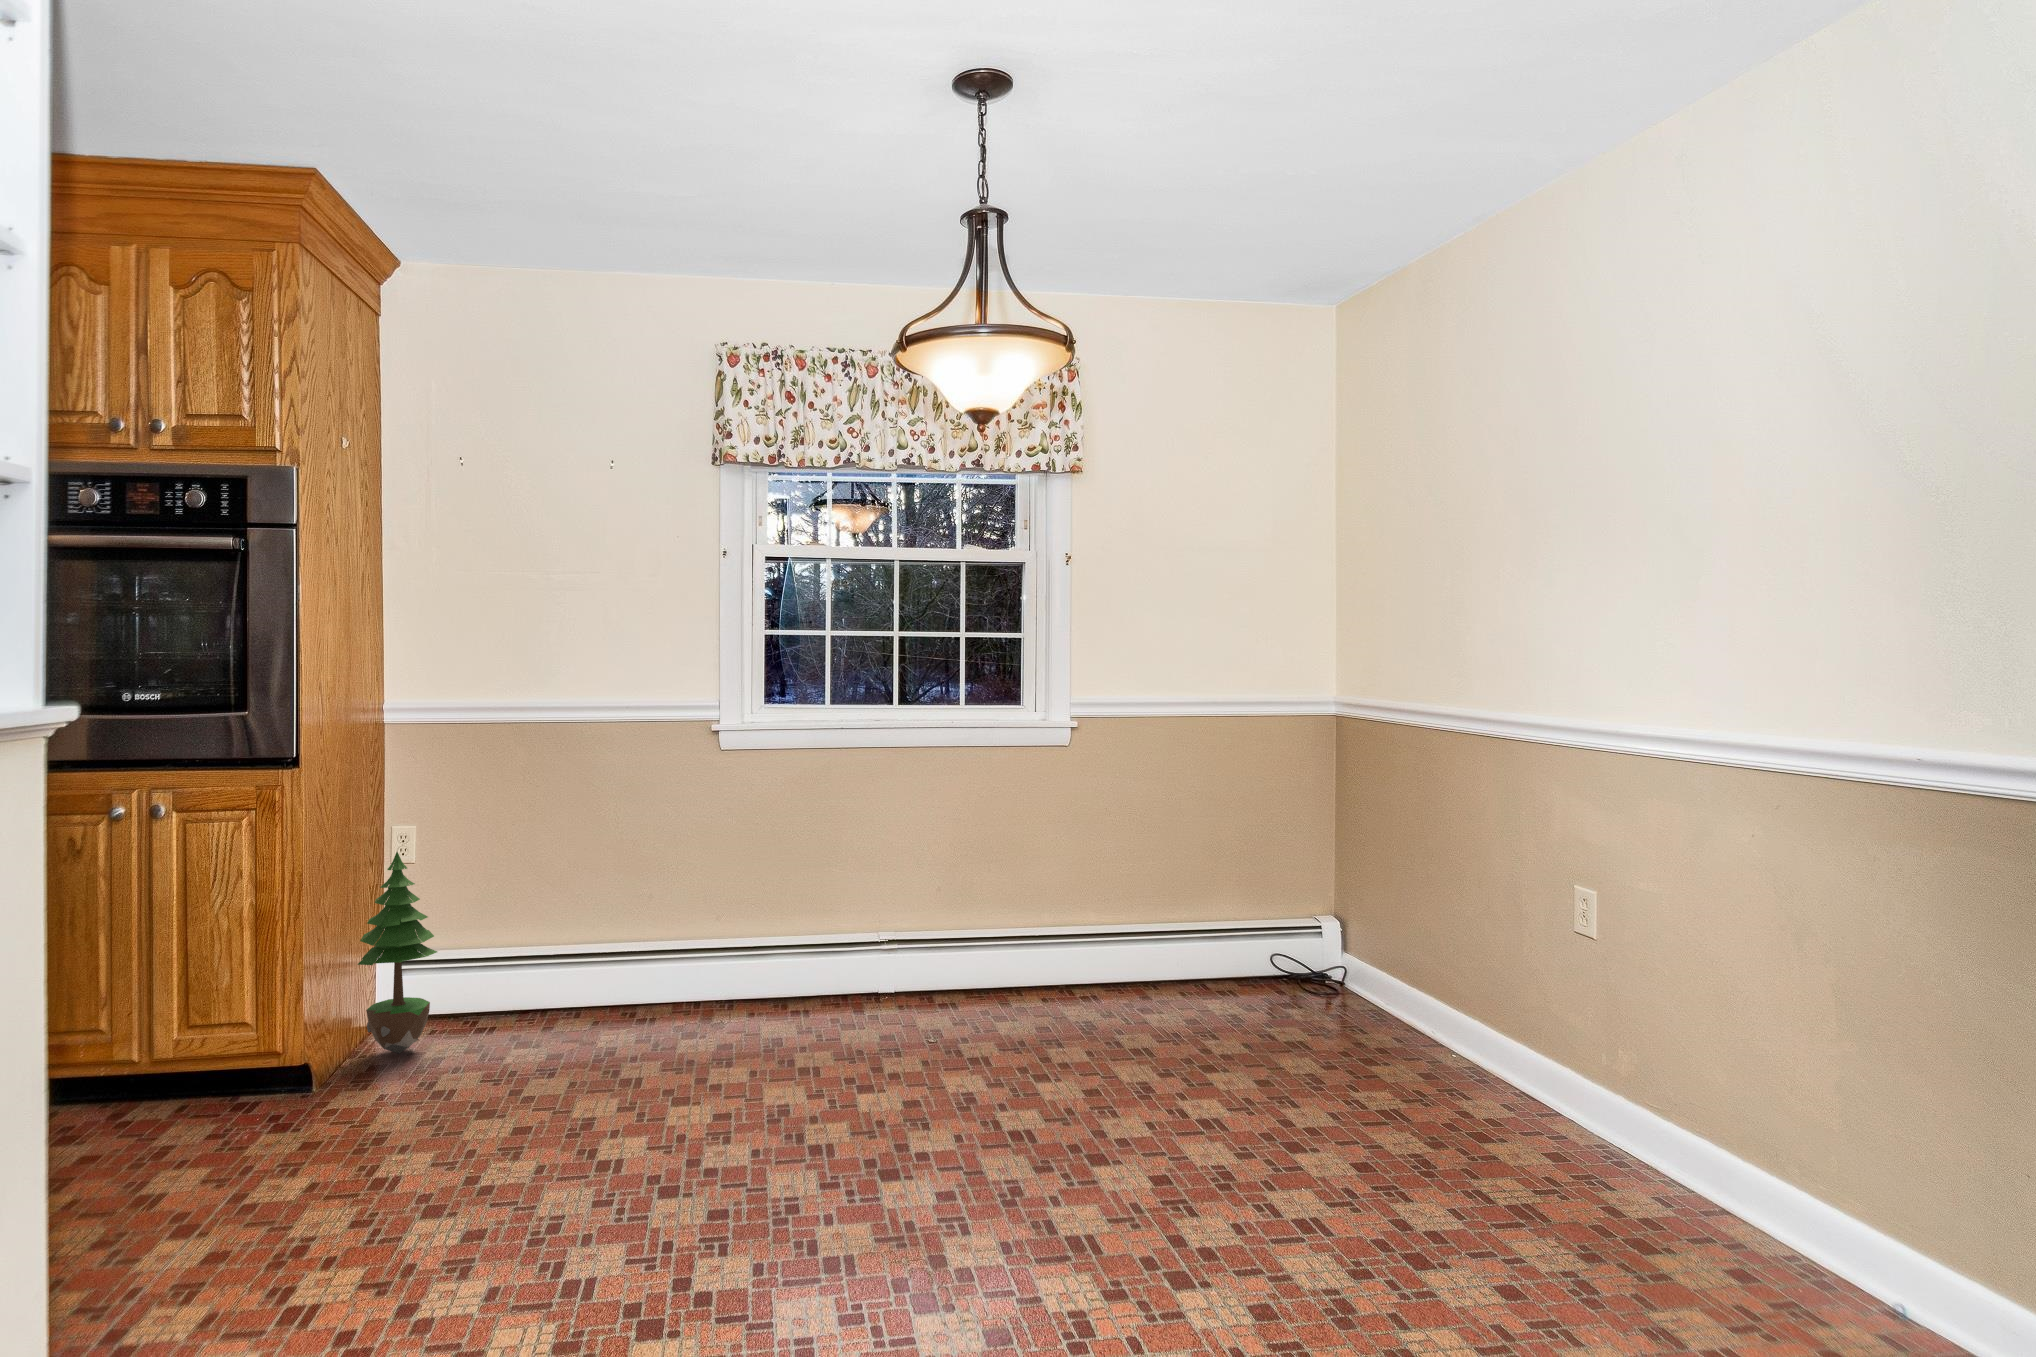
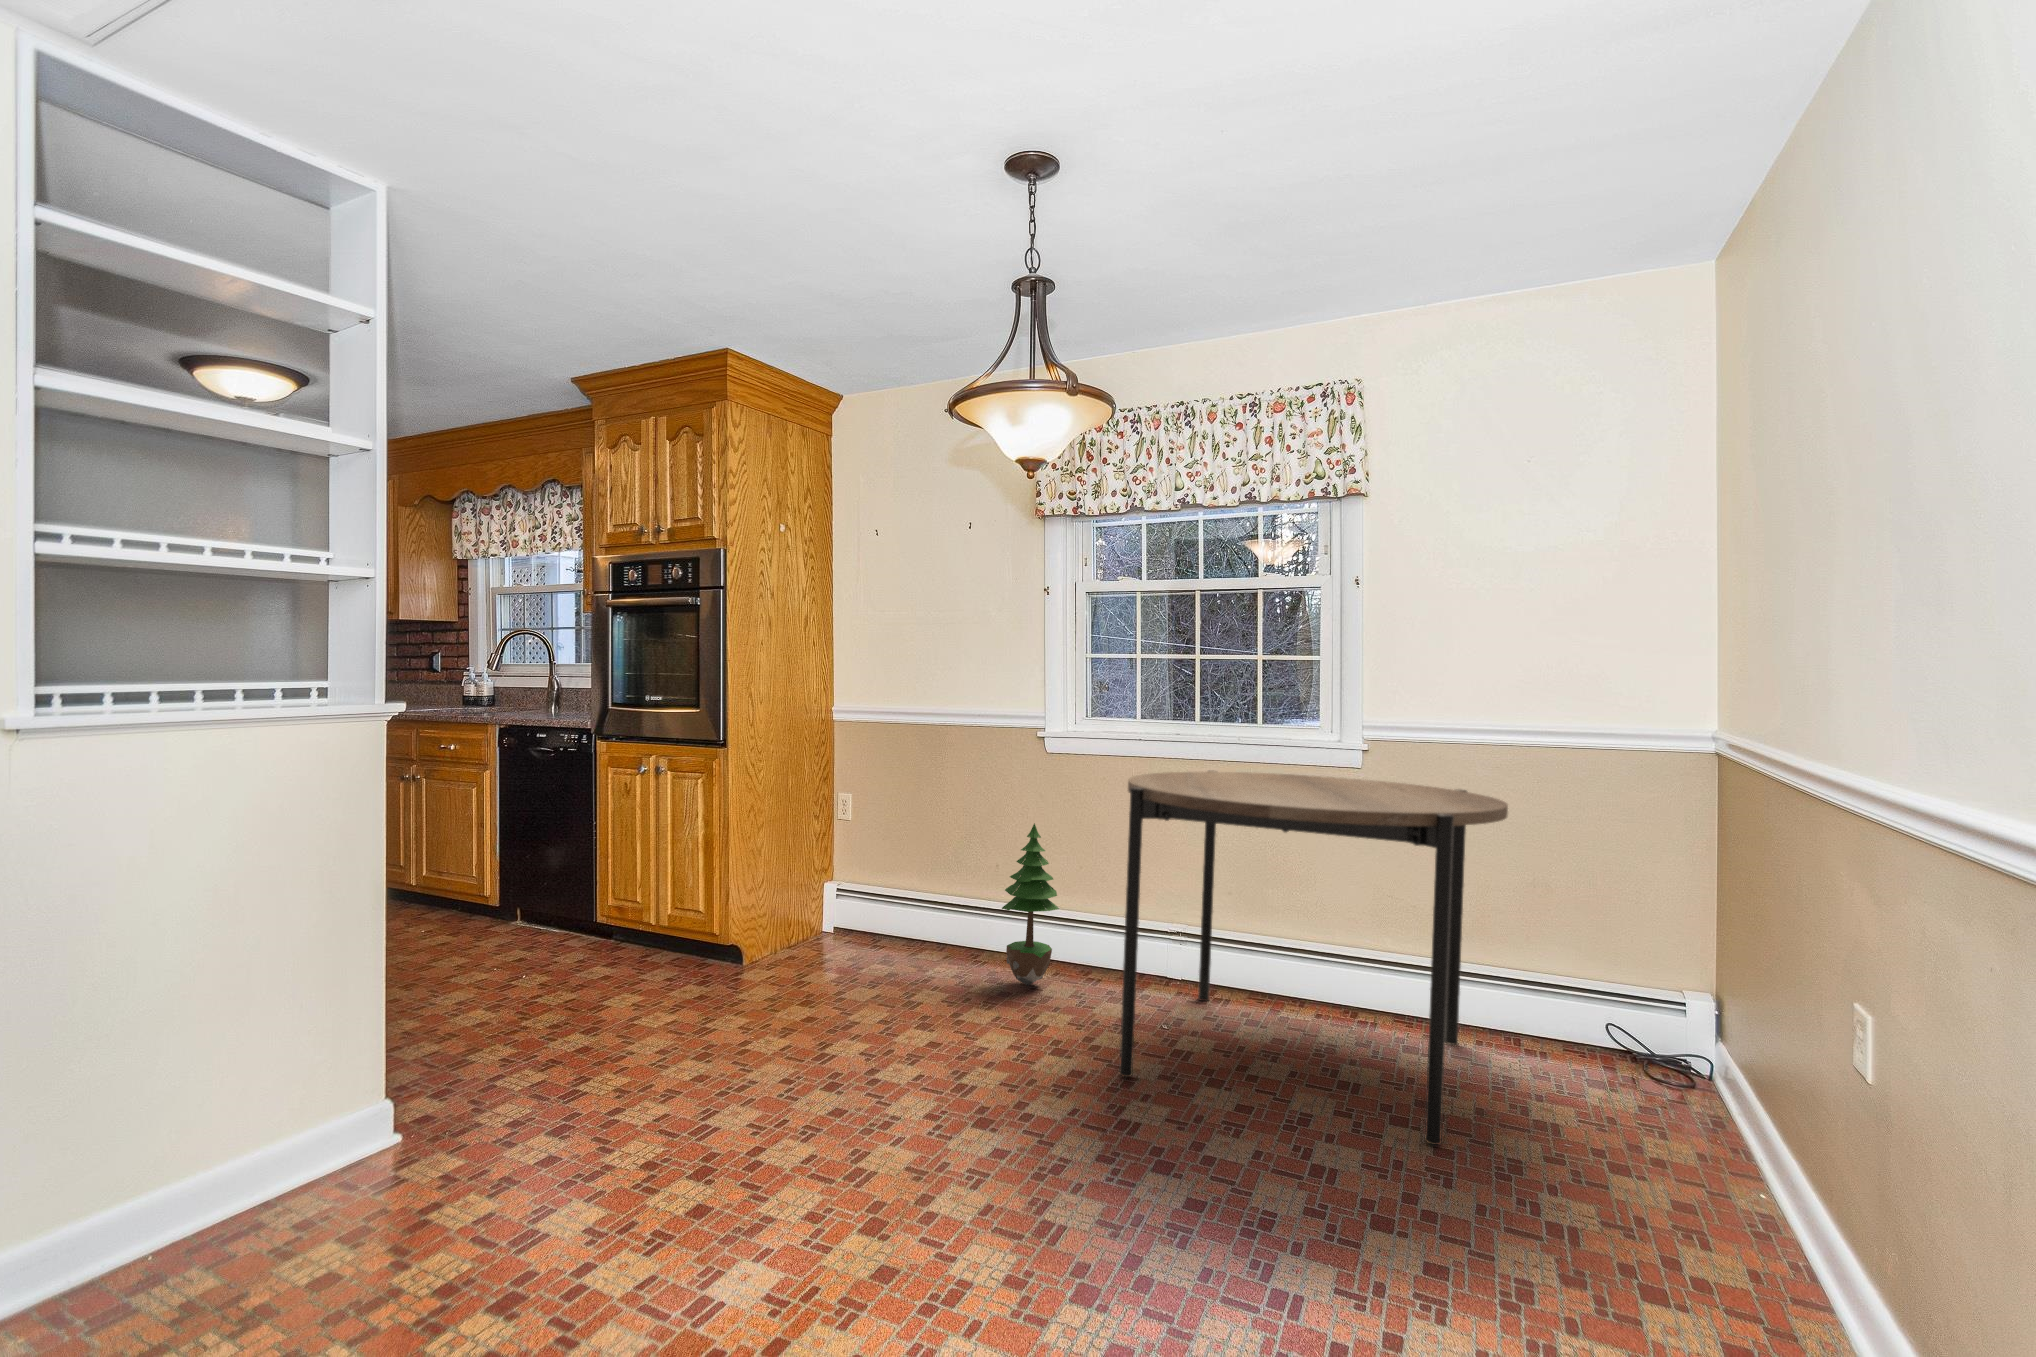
dining table: none [546,759,936,1120] -> present [1119,771,1508,1145]

